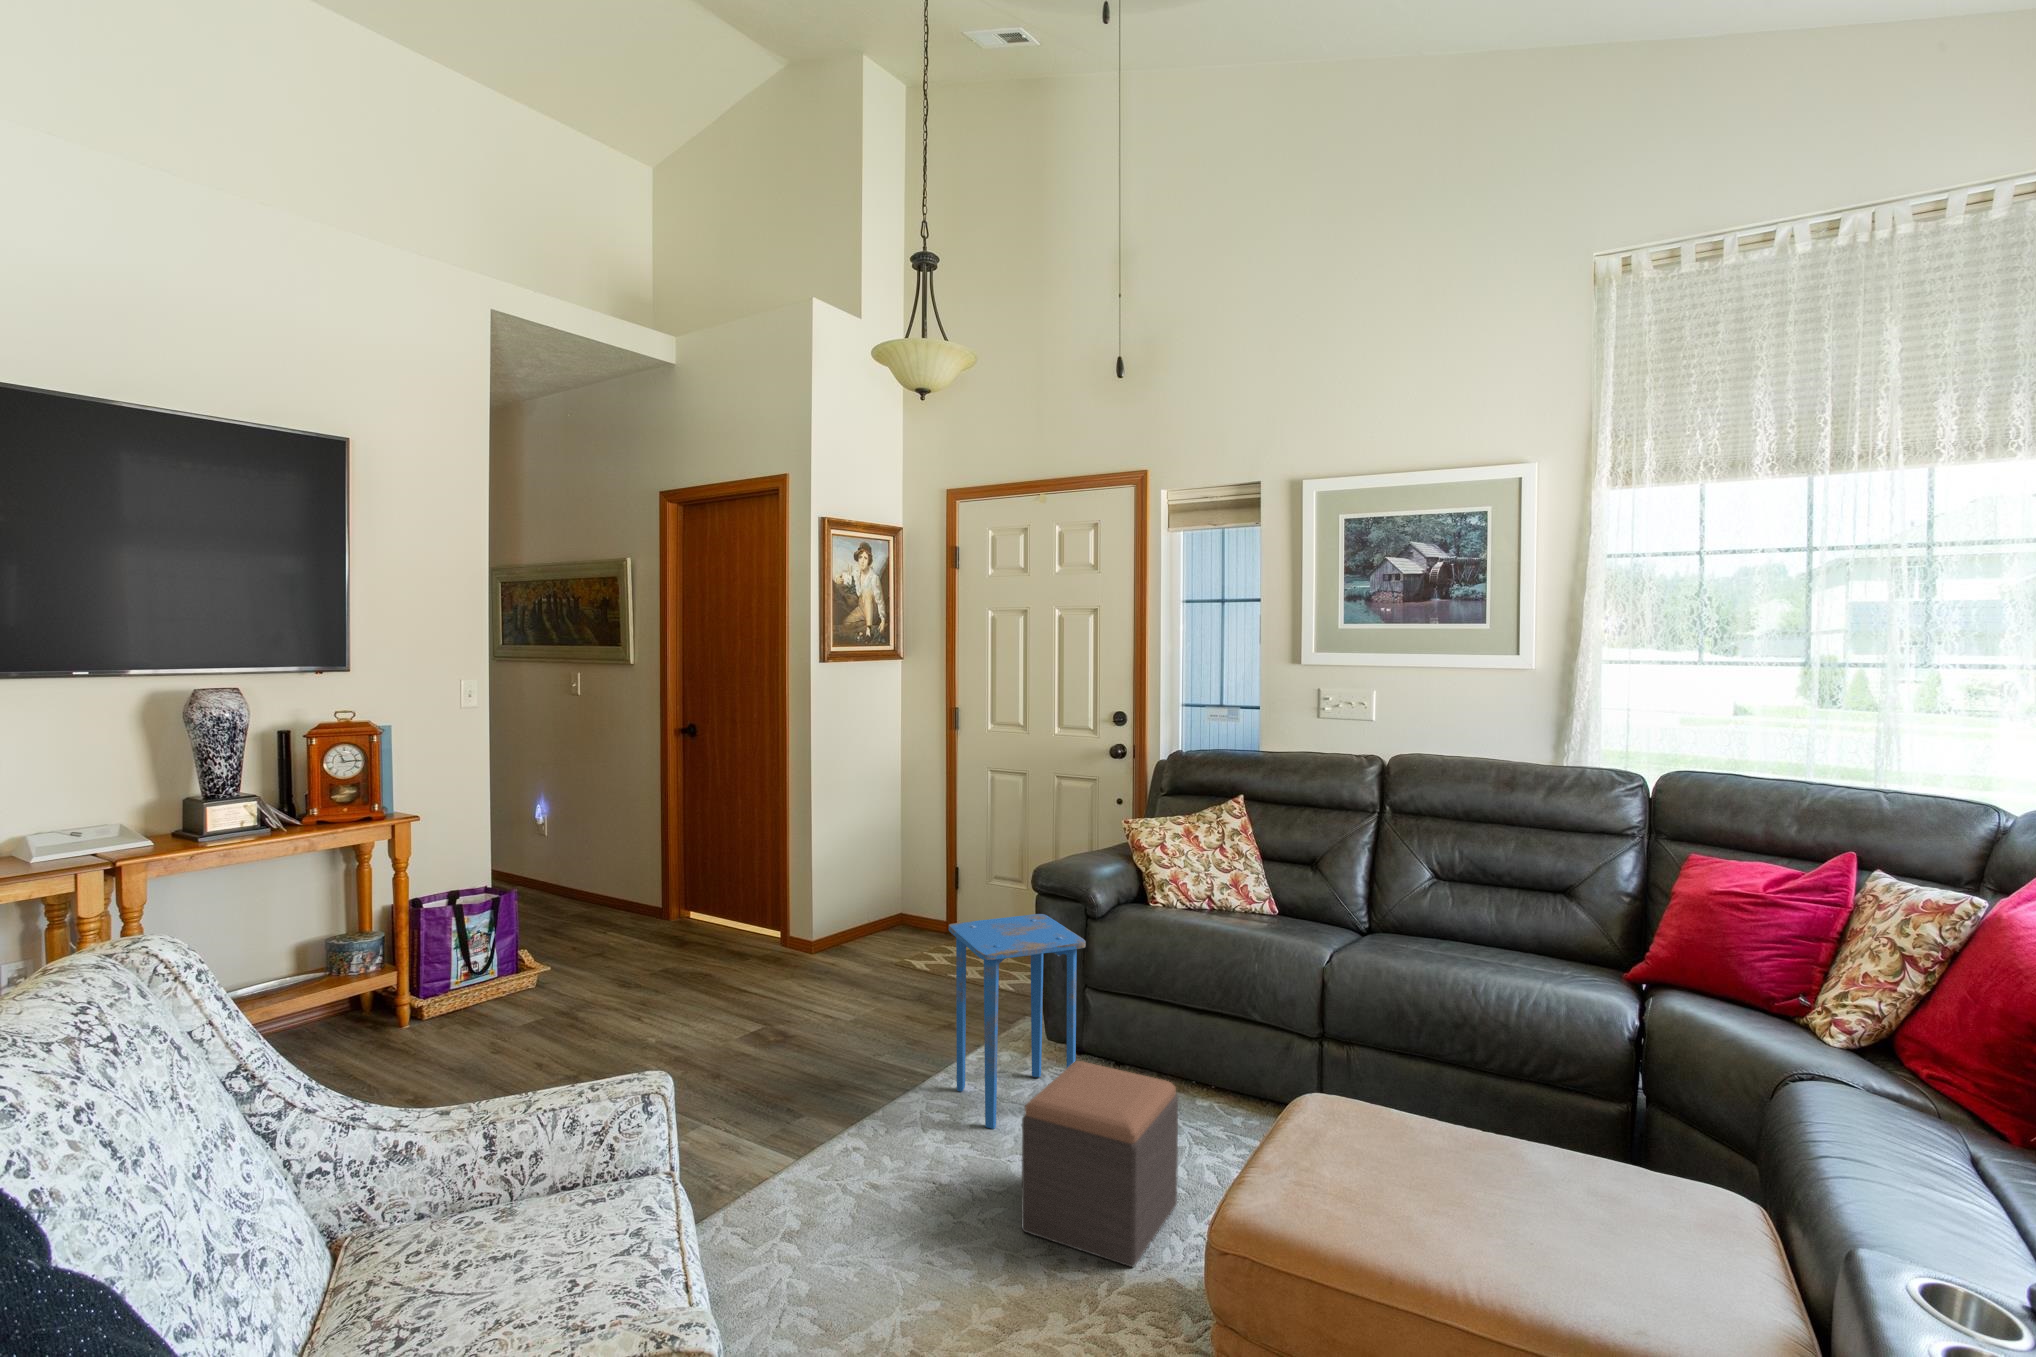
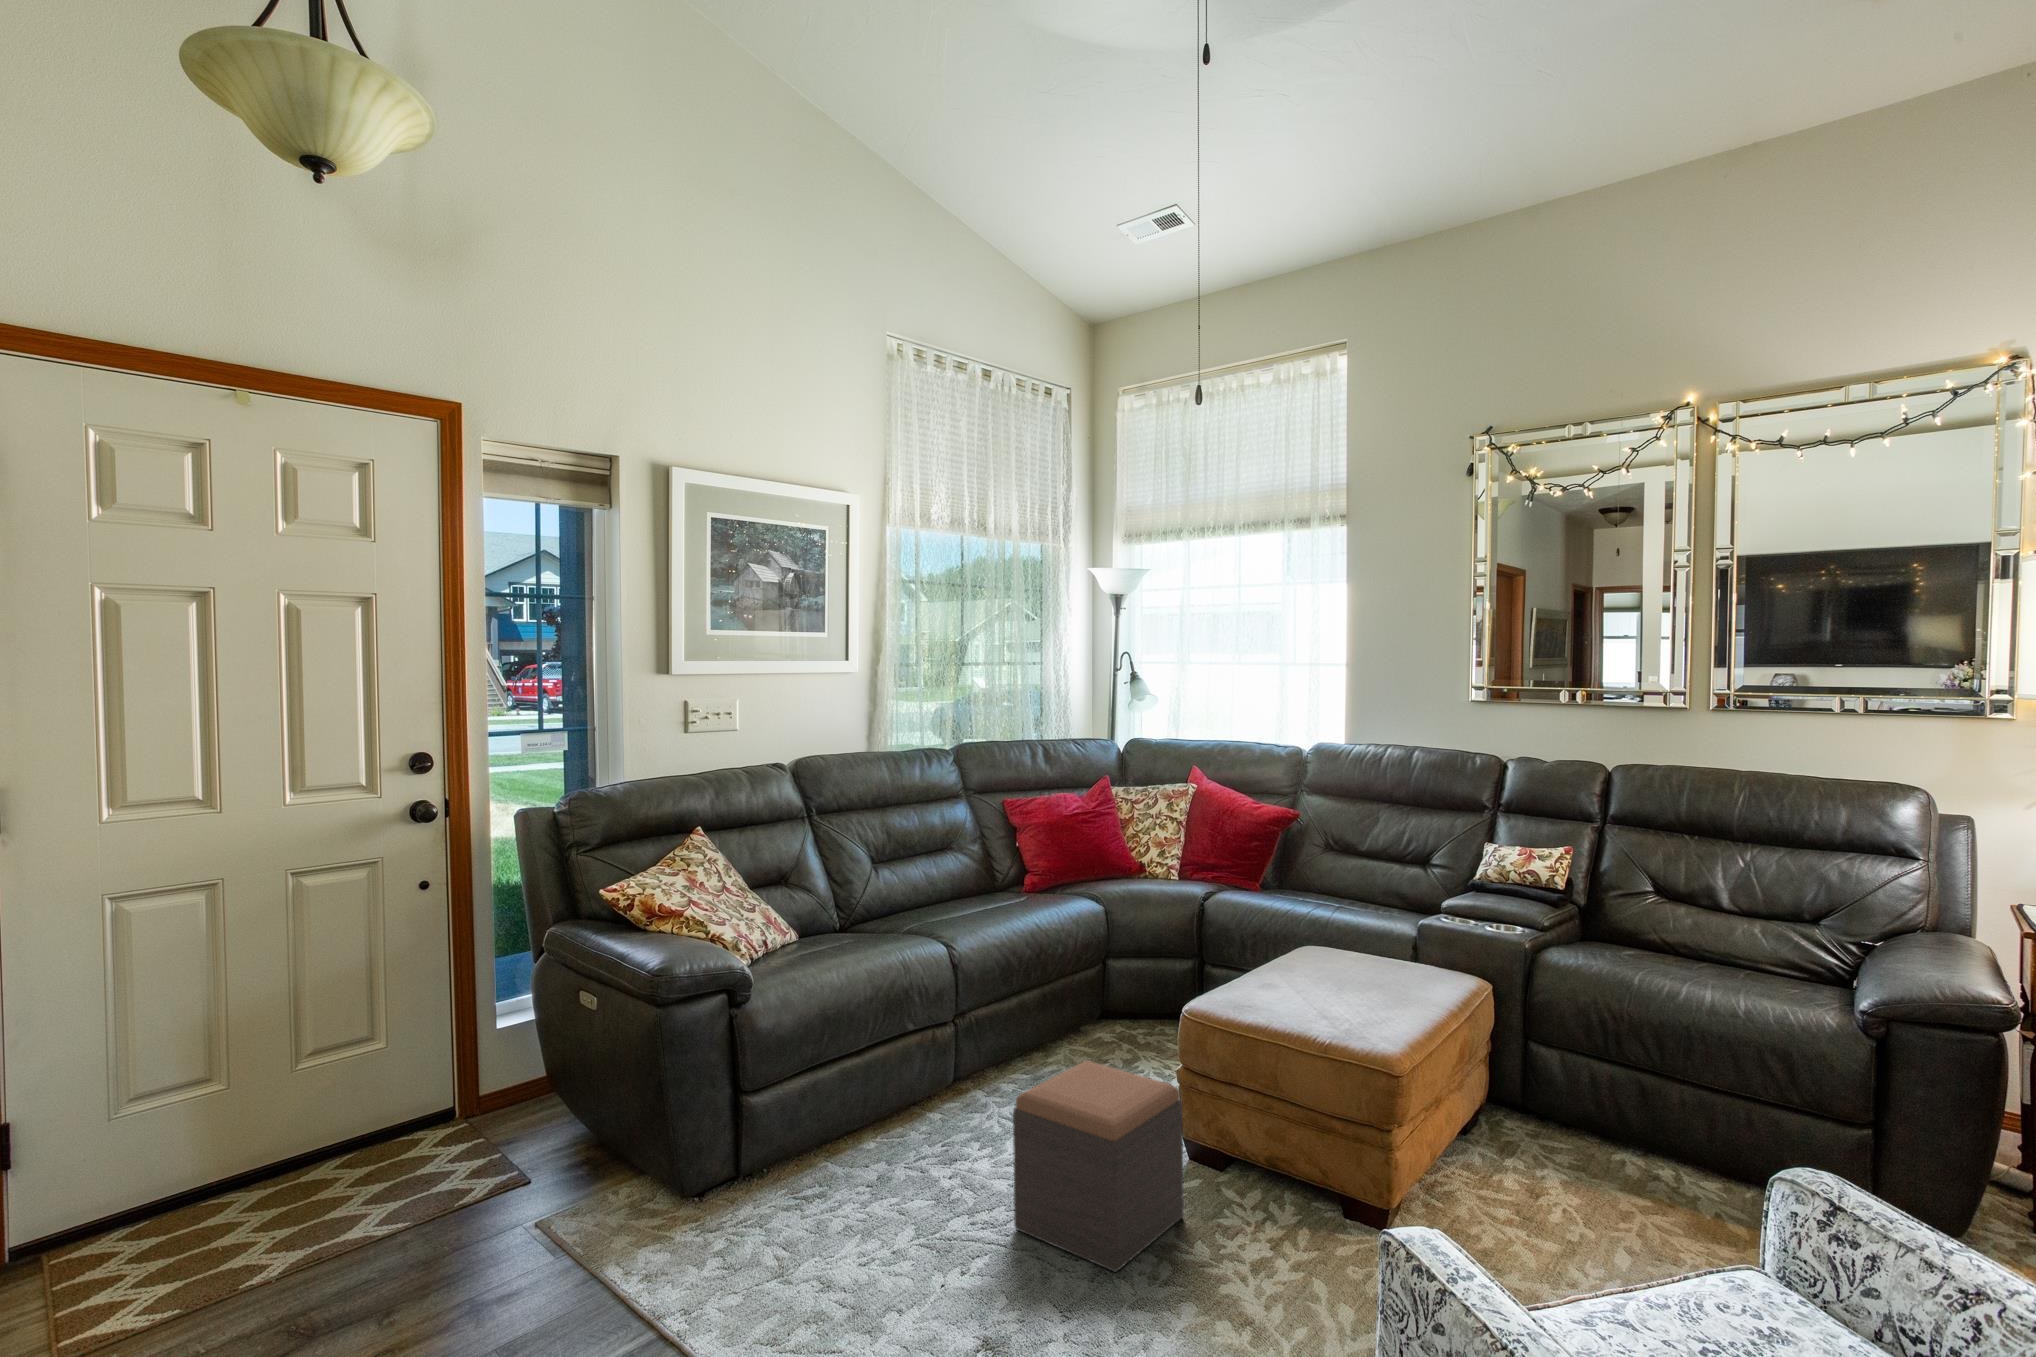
side table: present [949,914,1086,1129] -> none [723,996,883,1299]

